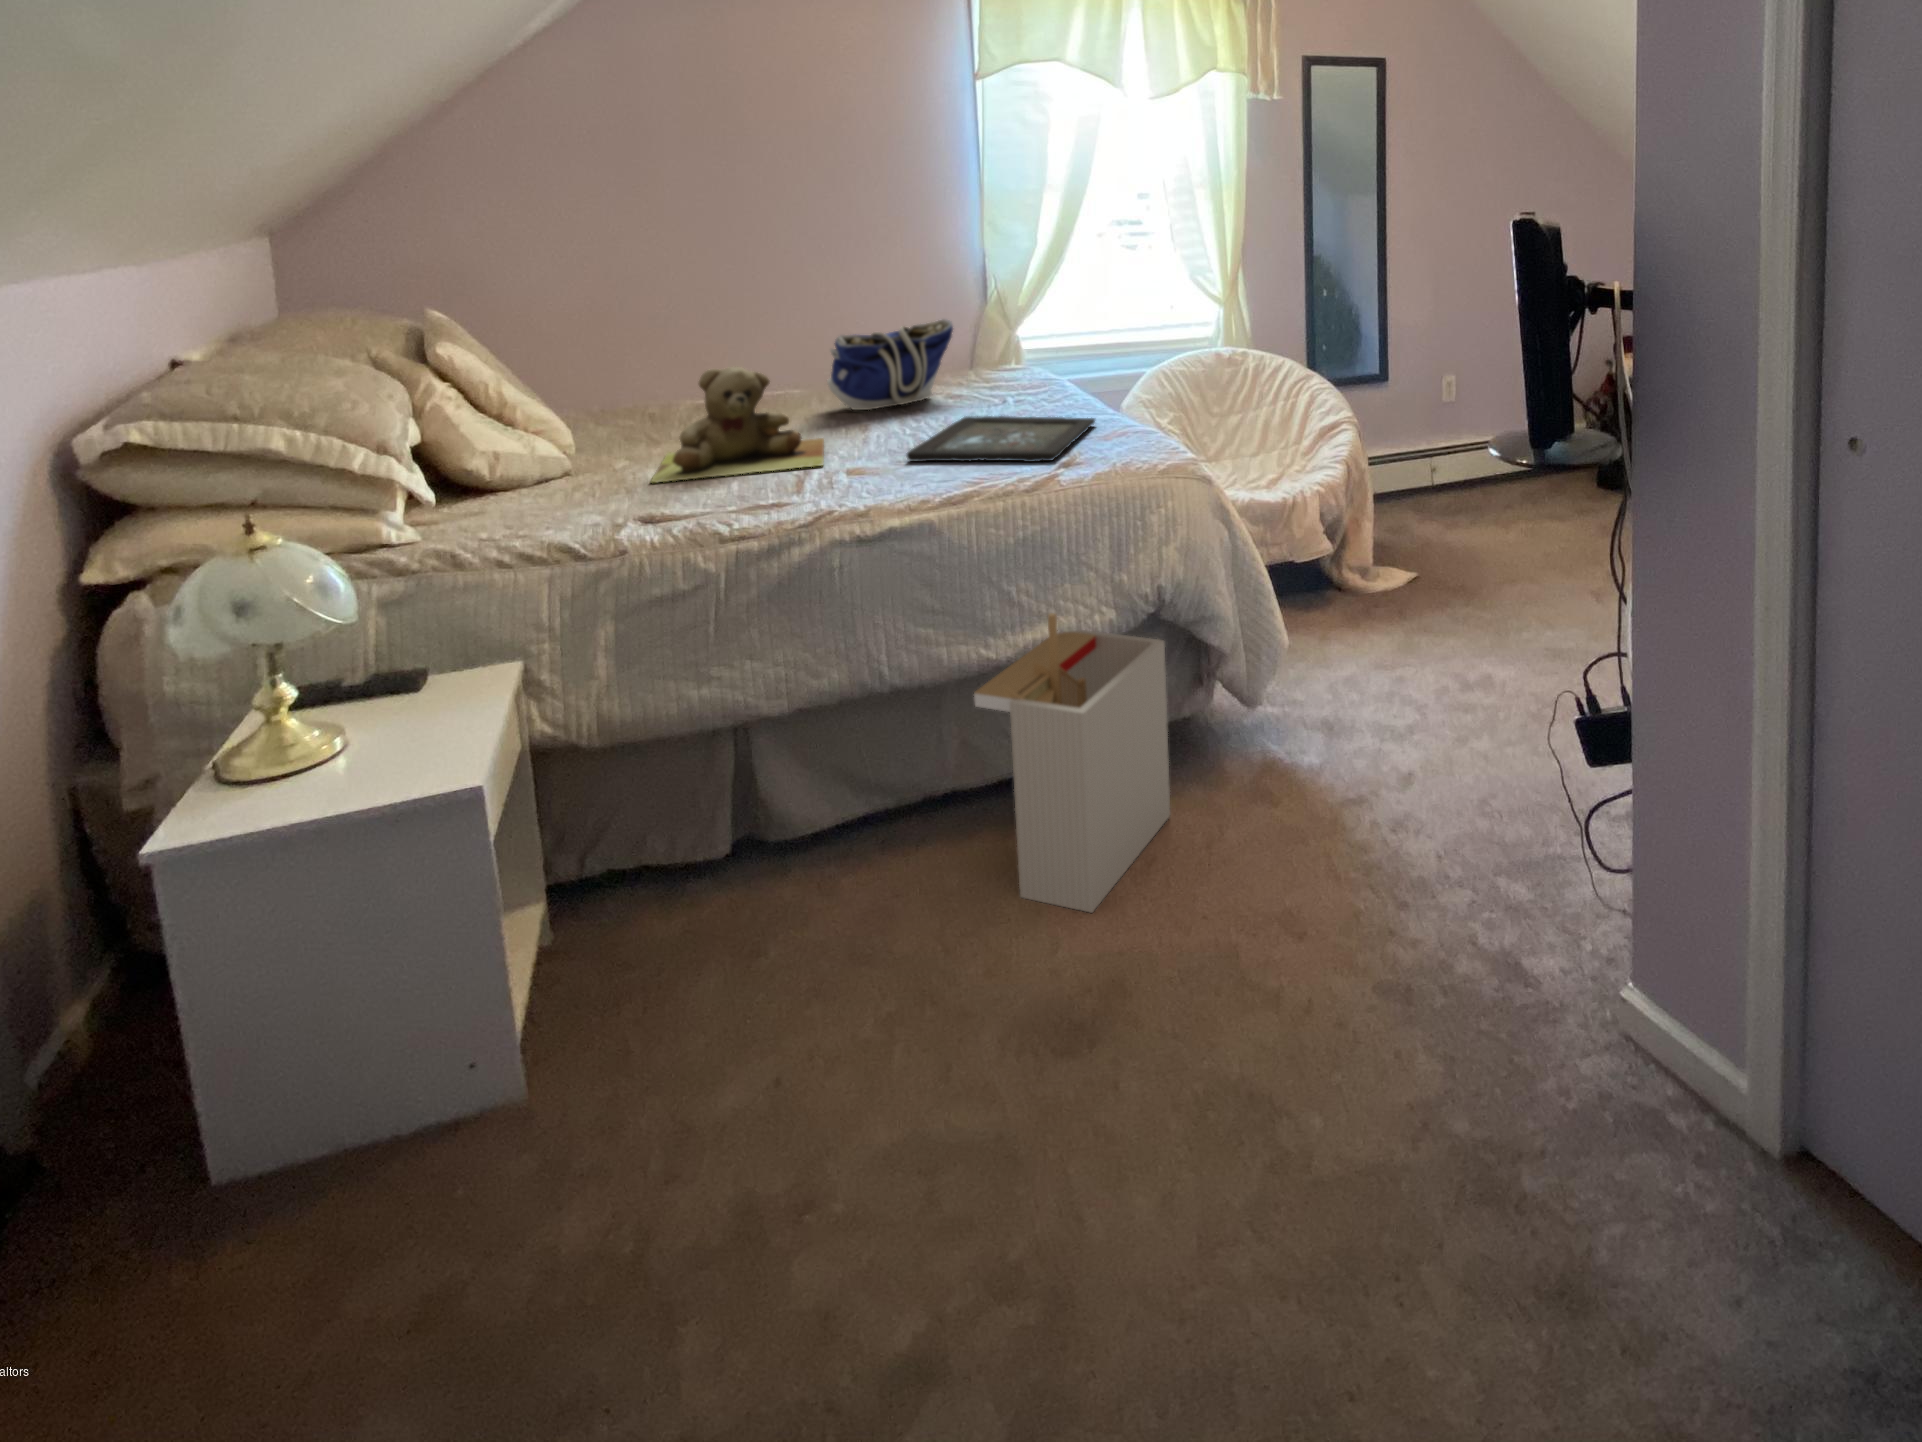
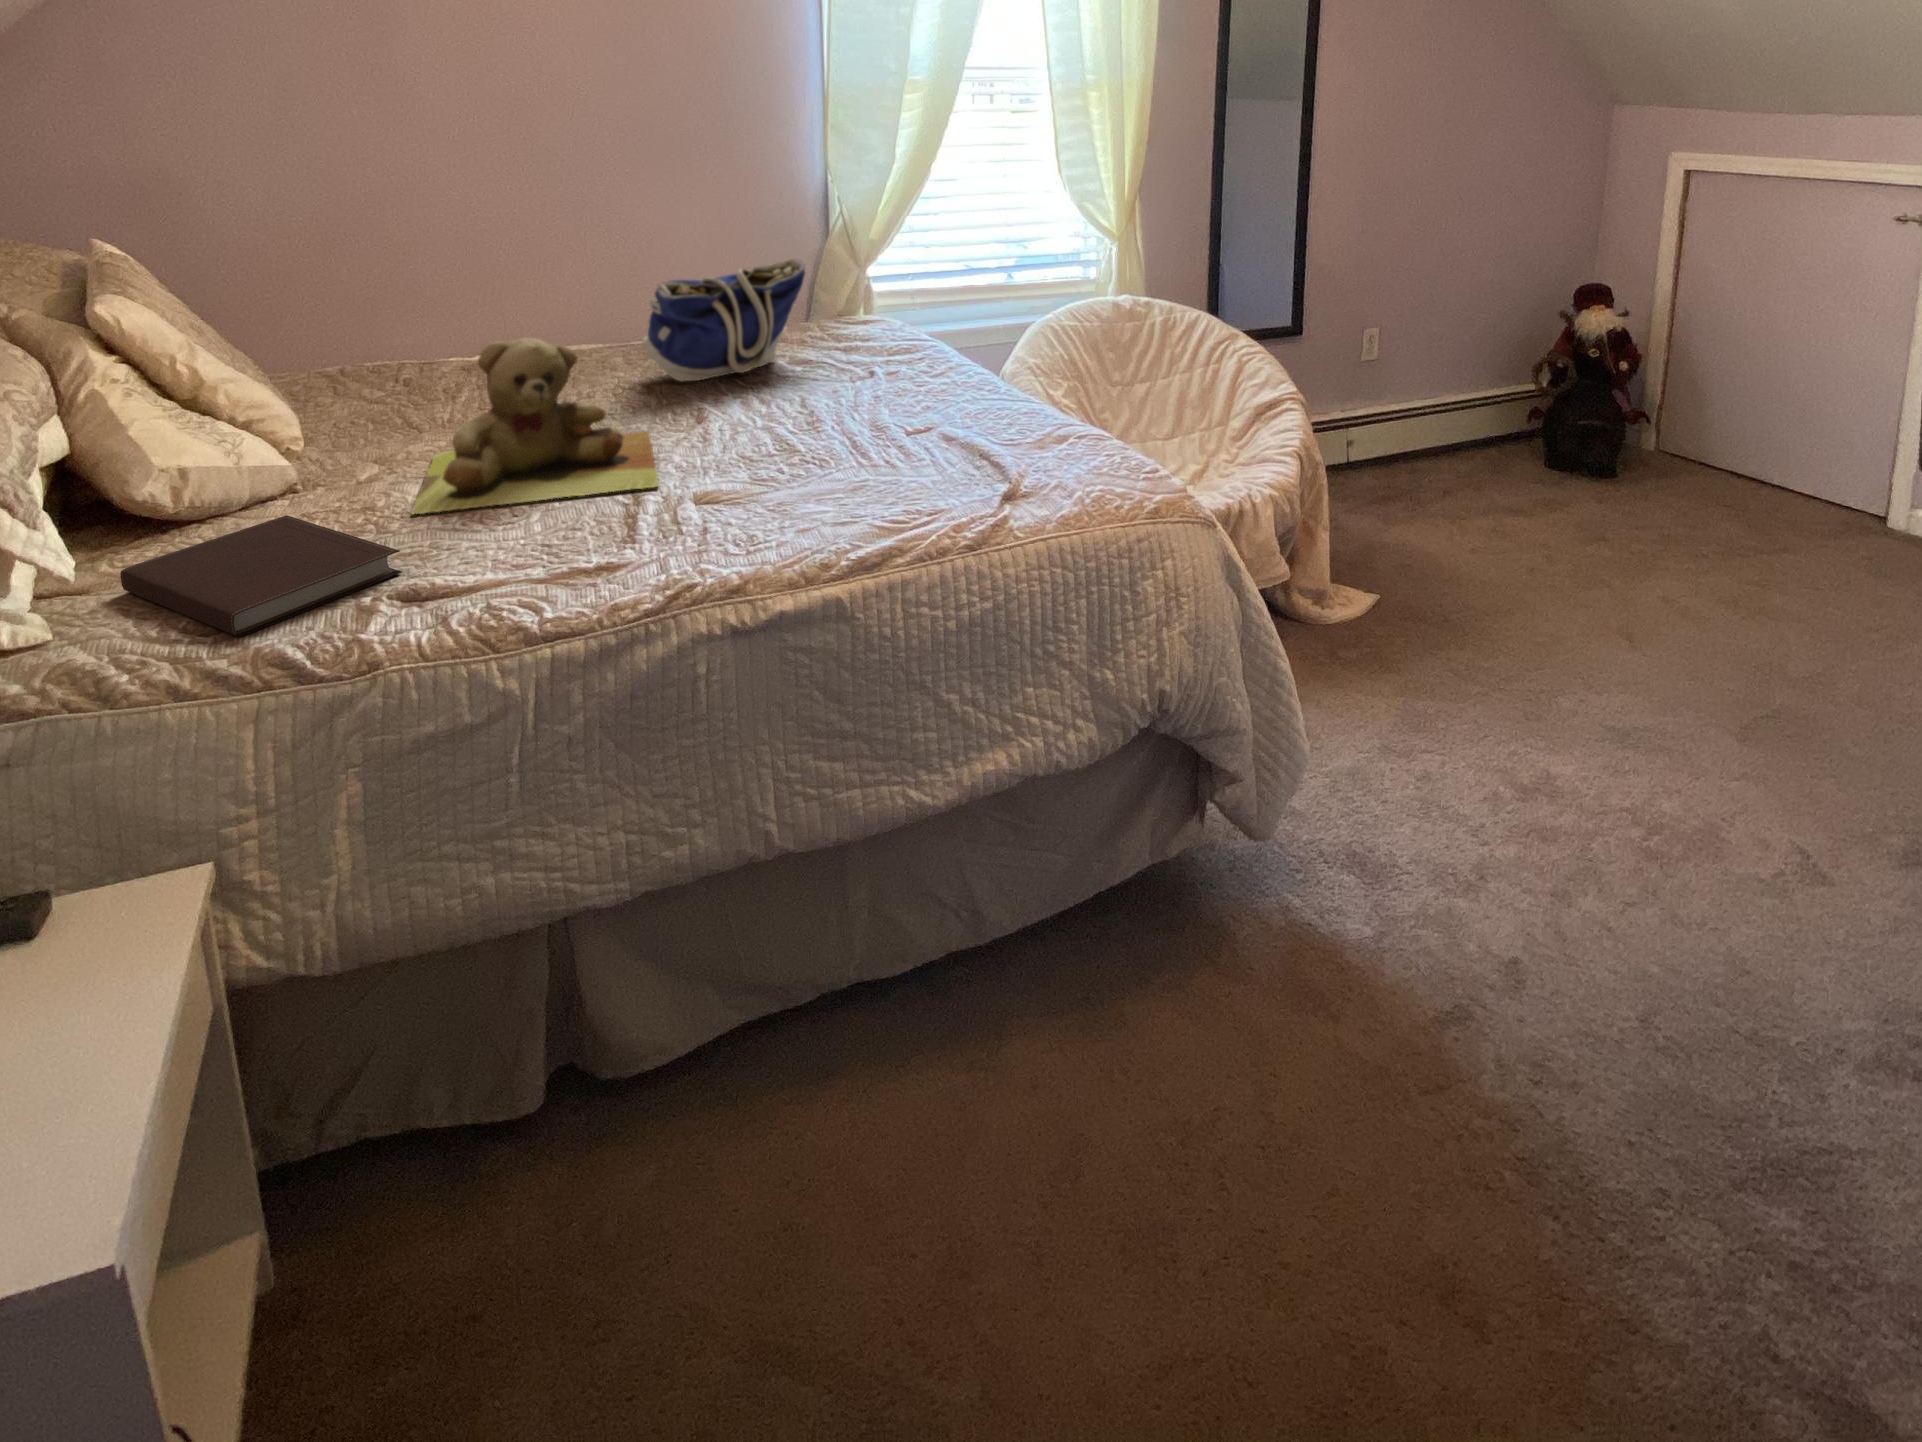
tray: present [907,416,1095,462] -> none [777,401,1018,489]
notebook: none [459,481,643,537] -> present [120,515,402,636]
storage bin: present [974,613,1170,912] -> none [925,748,1186,1244]

